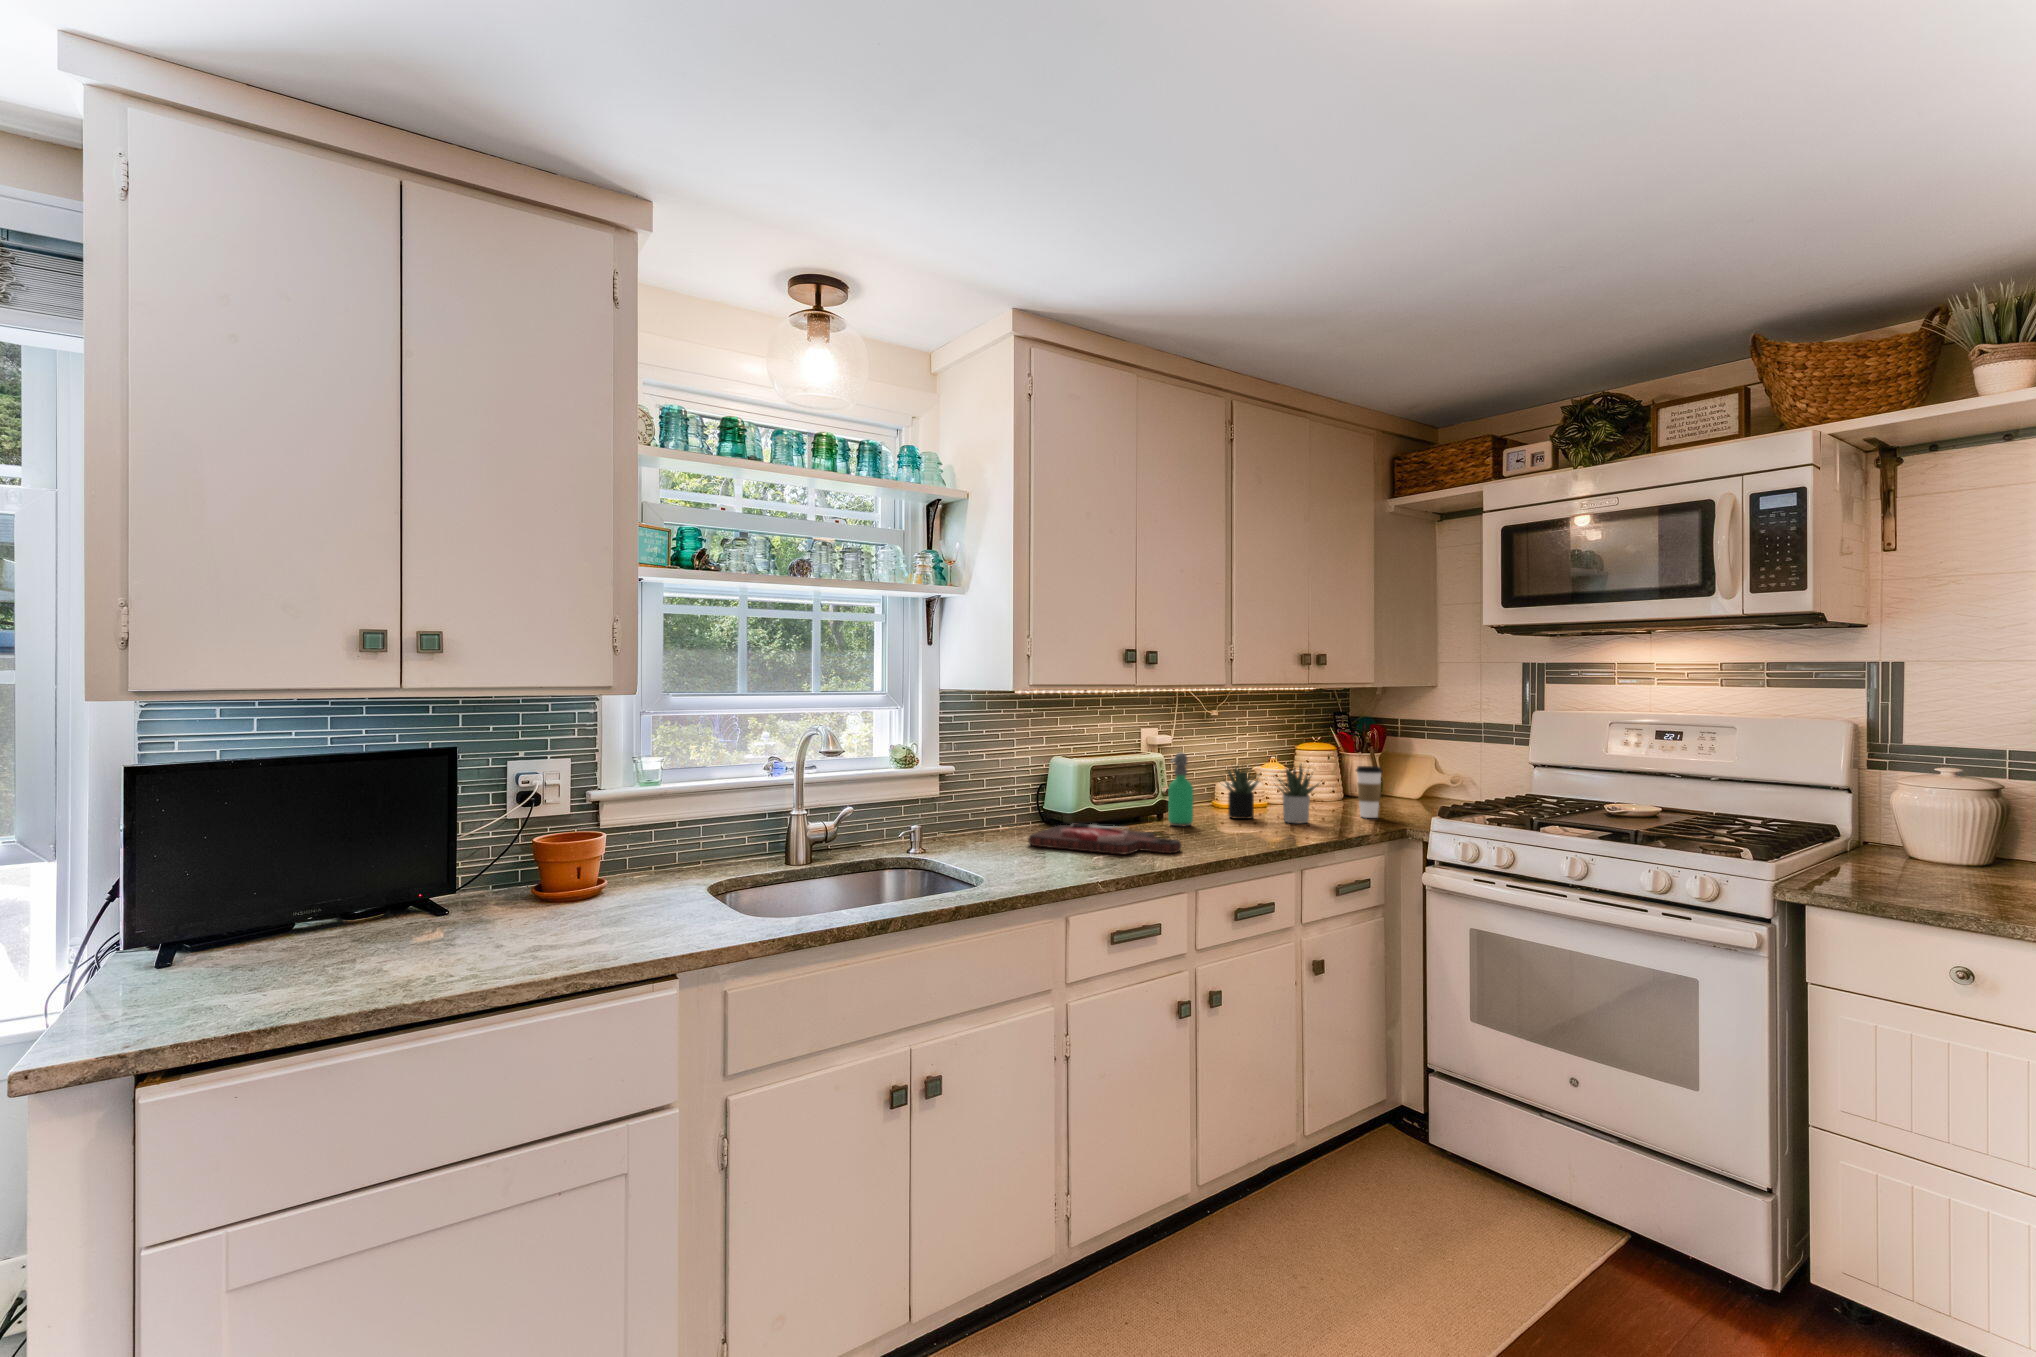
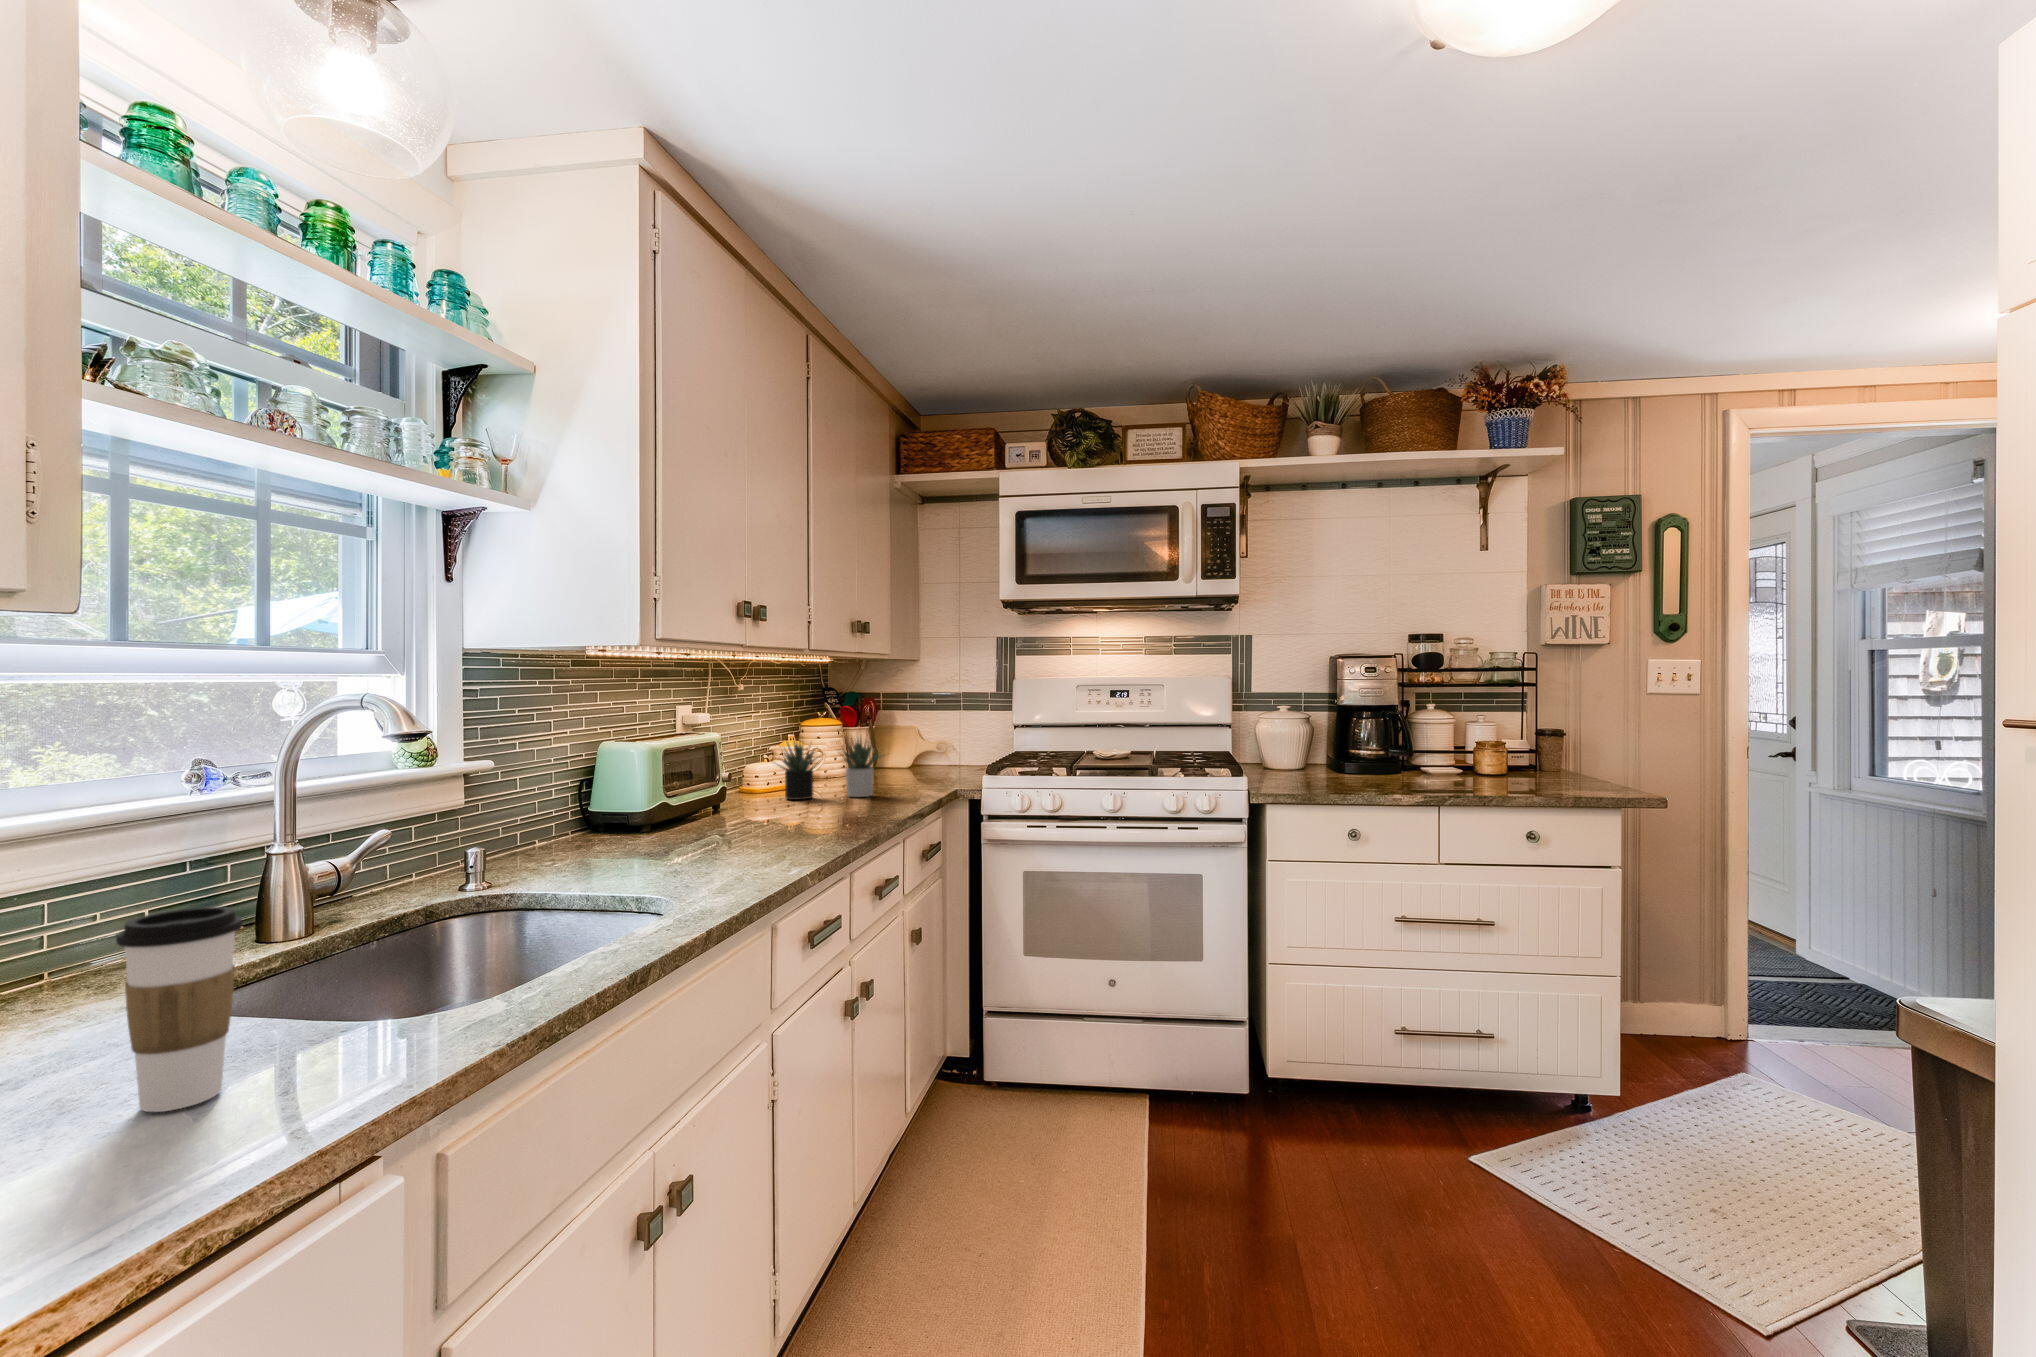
soap dispenser: present [1168,753,1193,826] -> none [741,728,771,813]
coffee cup: present [1356,766,1383,818] -> present [116,907,242,1112]
cutting board: present [1028,824,1182,854] -> none [626,815,821,854]

